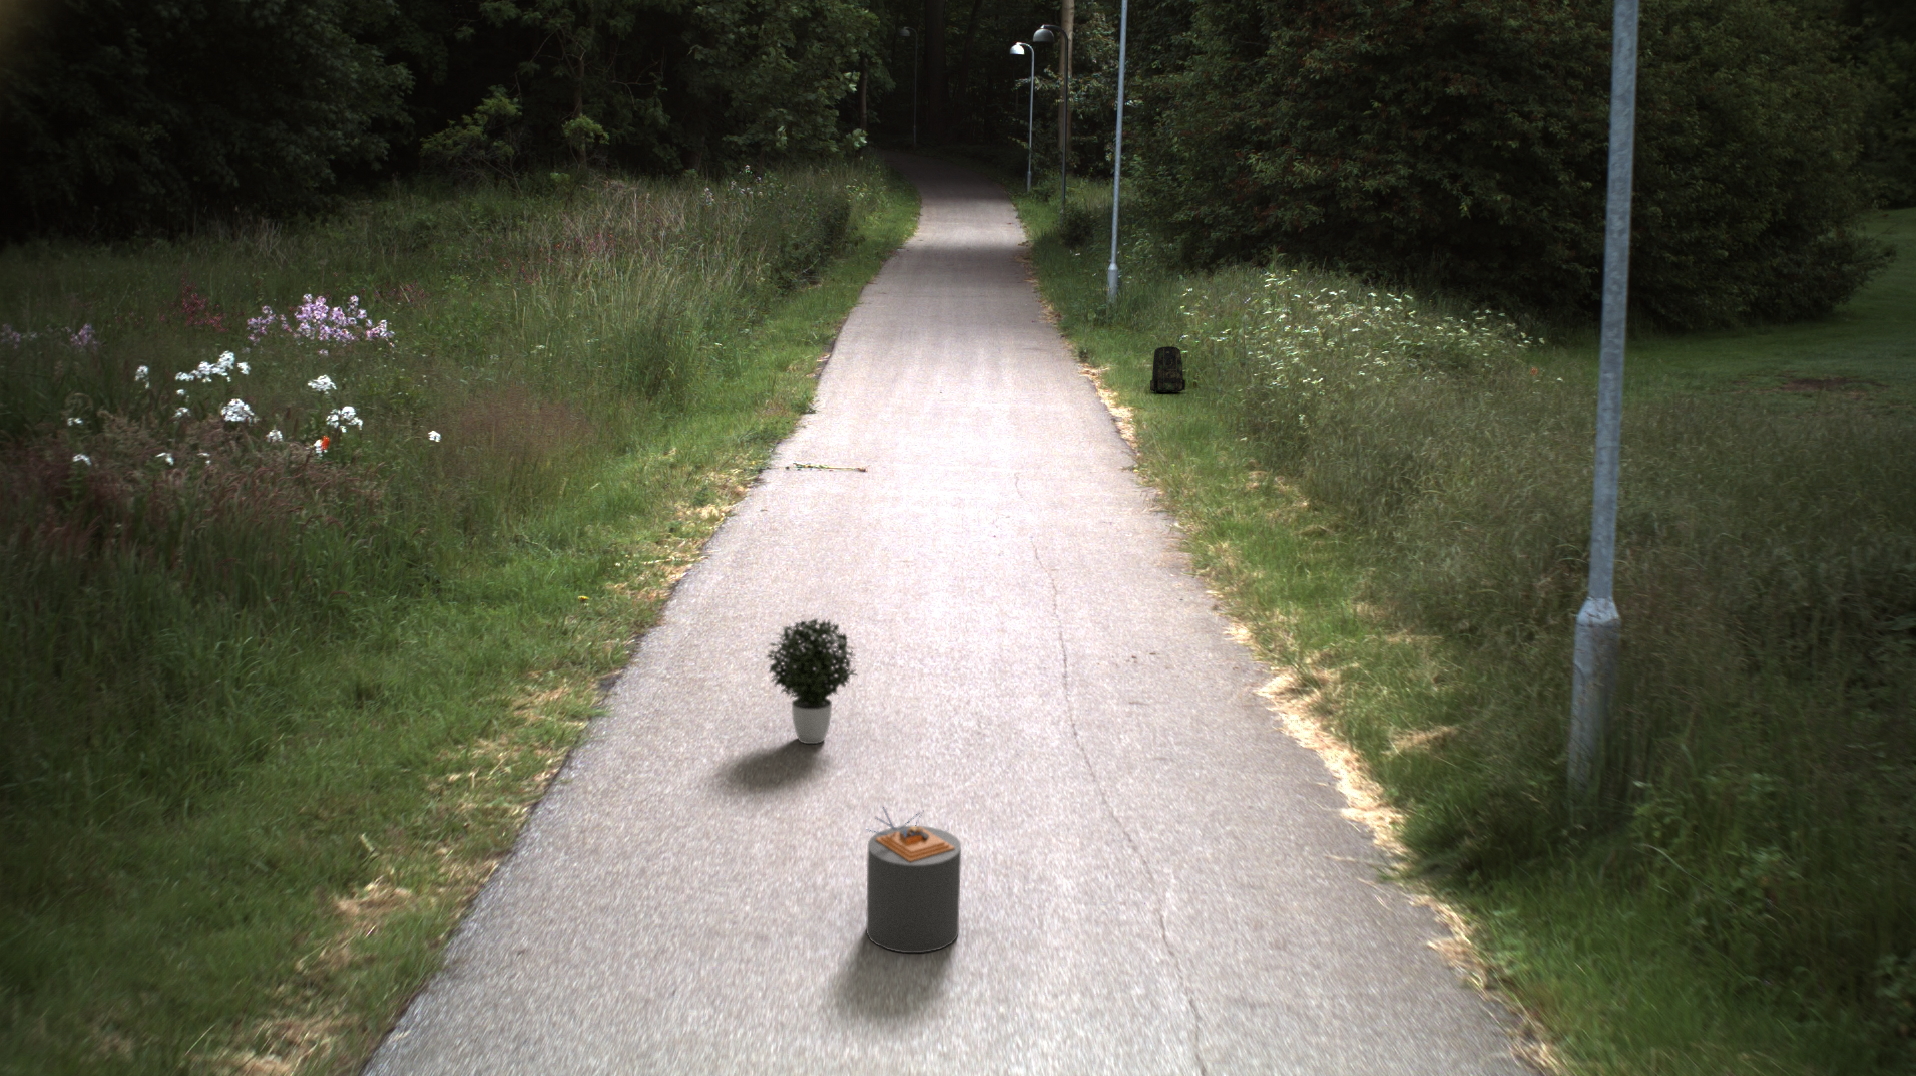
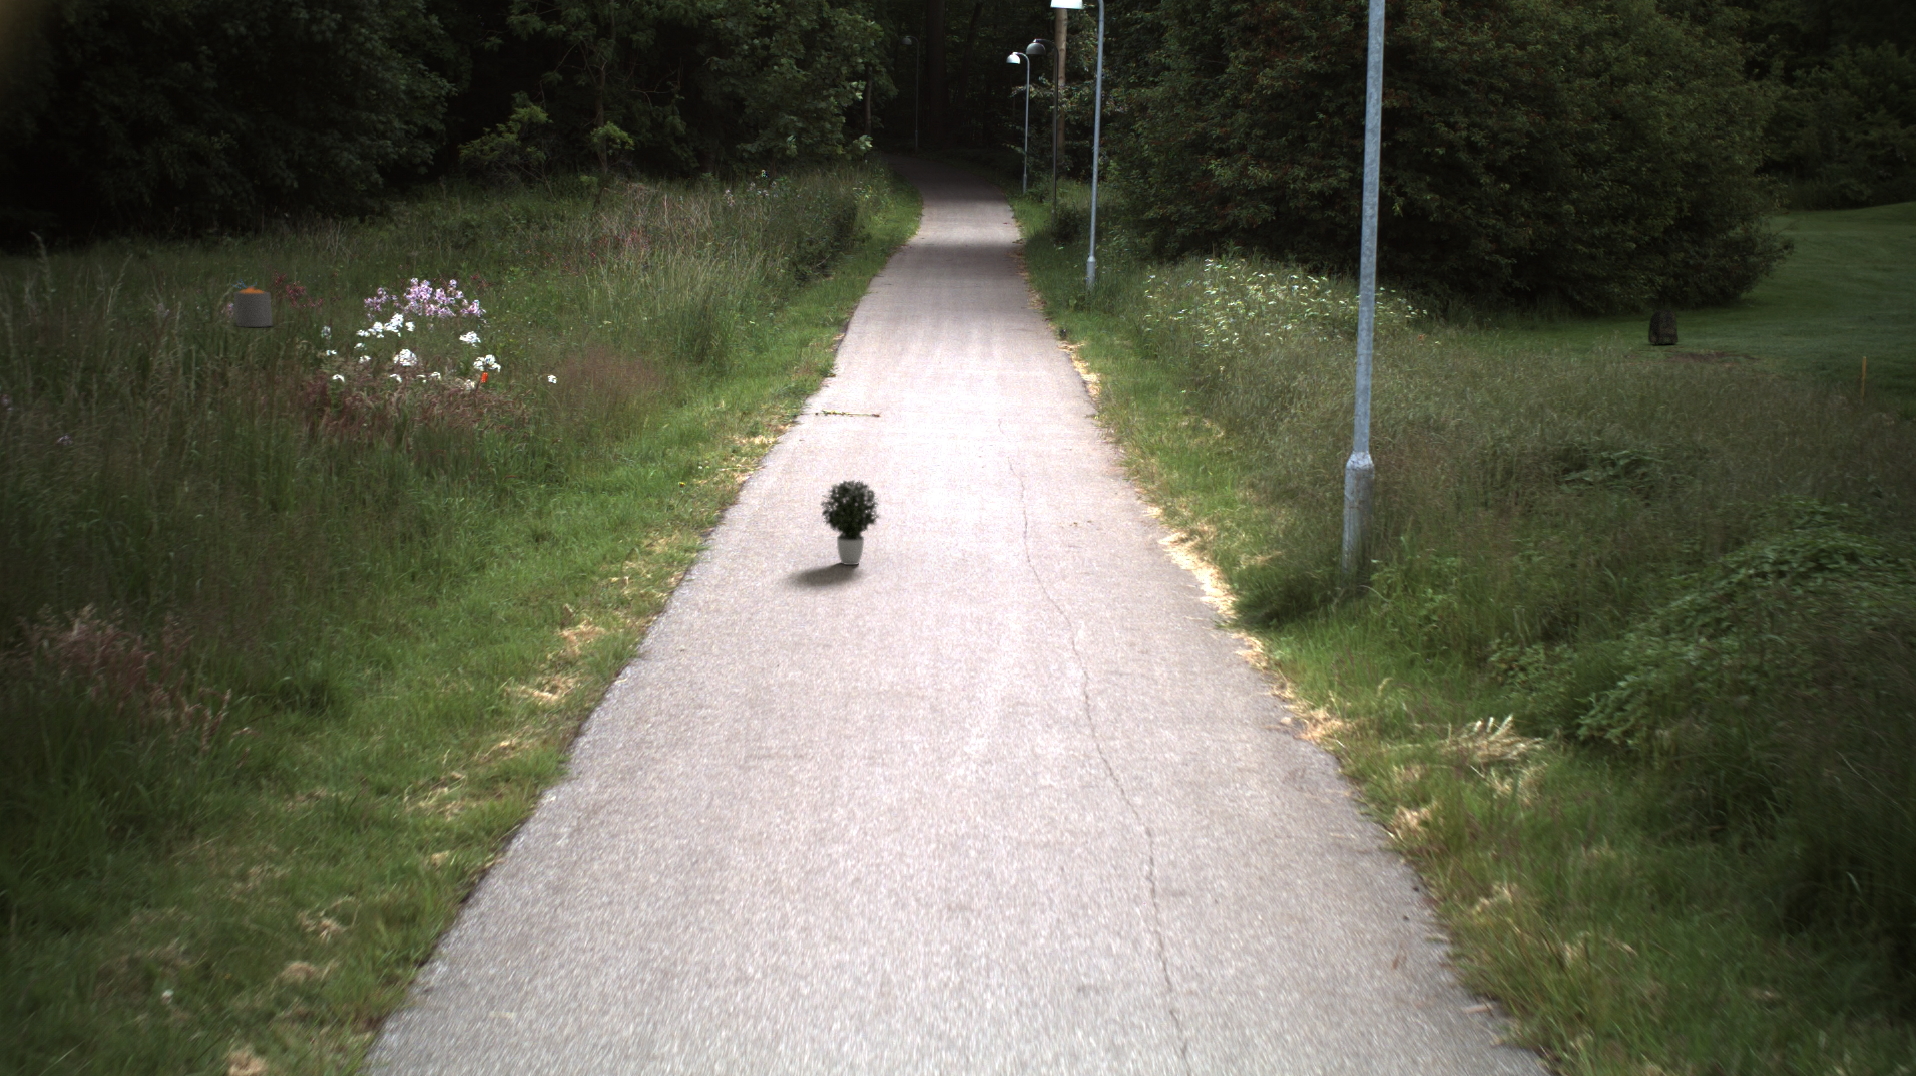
backpack: present [1150,346,1185,392] -> present [1648,310,1678,345]
trash can: present [866,807,961,953] -> present [234,283,272,327]

